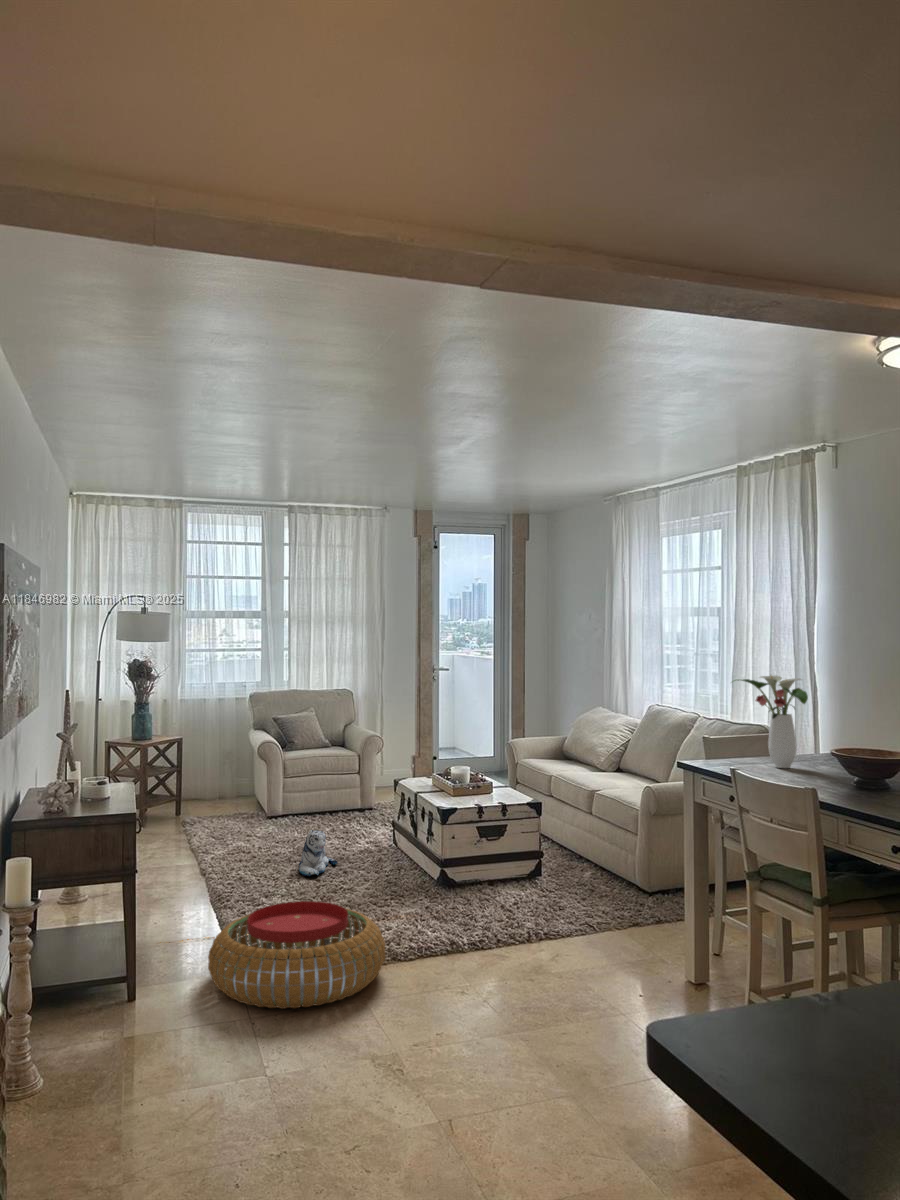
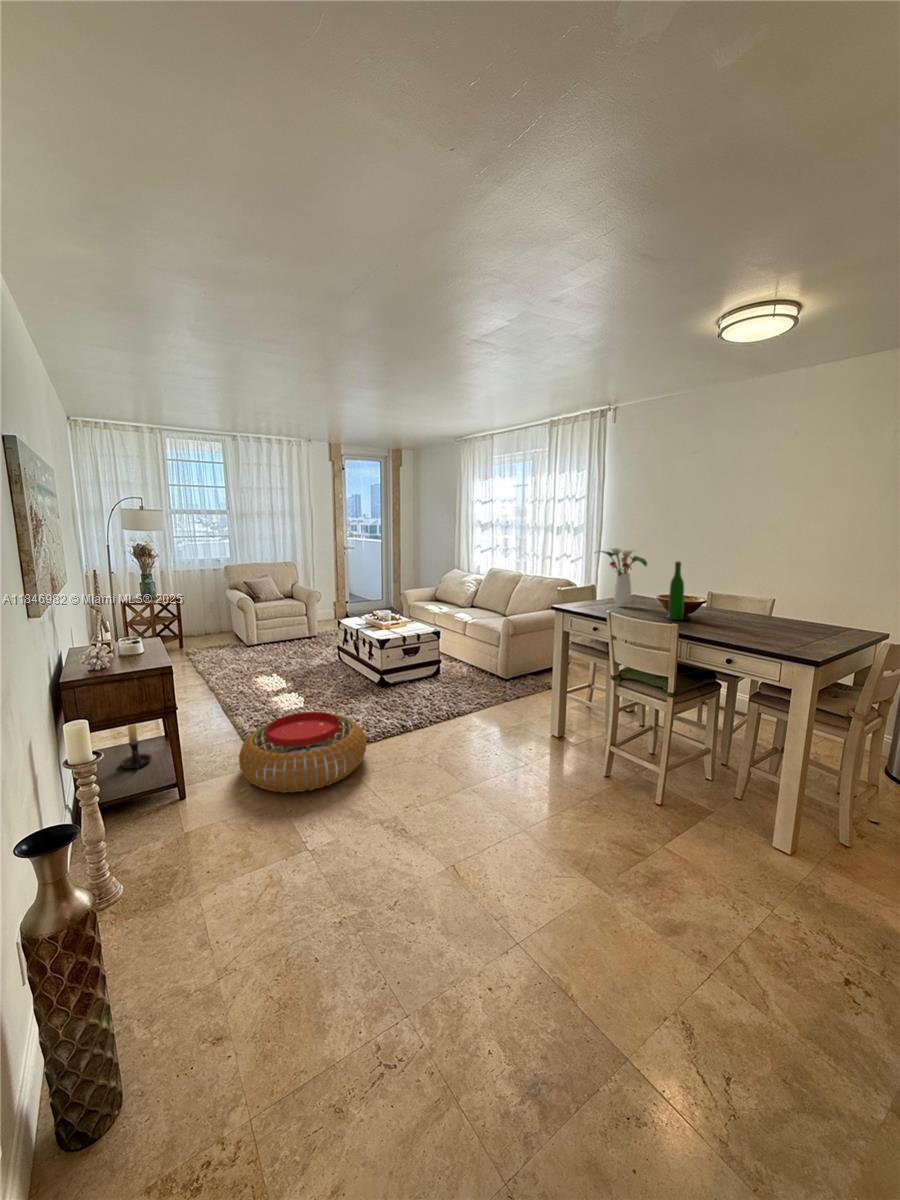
wine bottle: none [831,696,854,788] -> present [668,562,684,620]
plush toy: present [299,830,337,876] -> none [280,657,307,688]
candle holder: none [65,880,104,955] -> present [120,724,152,769]

